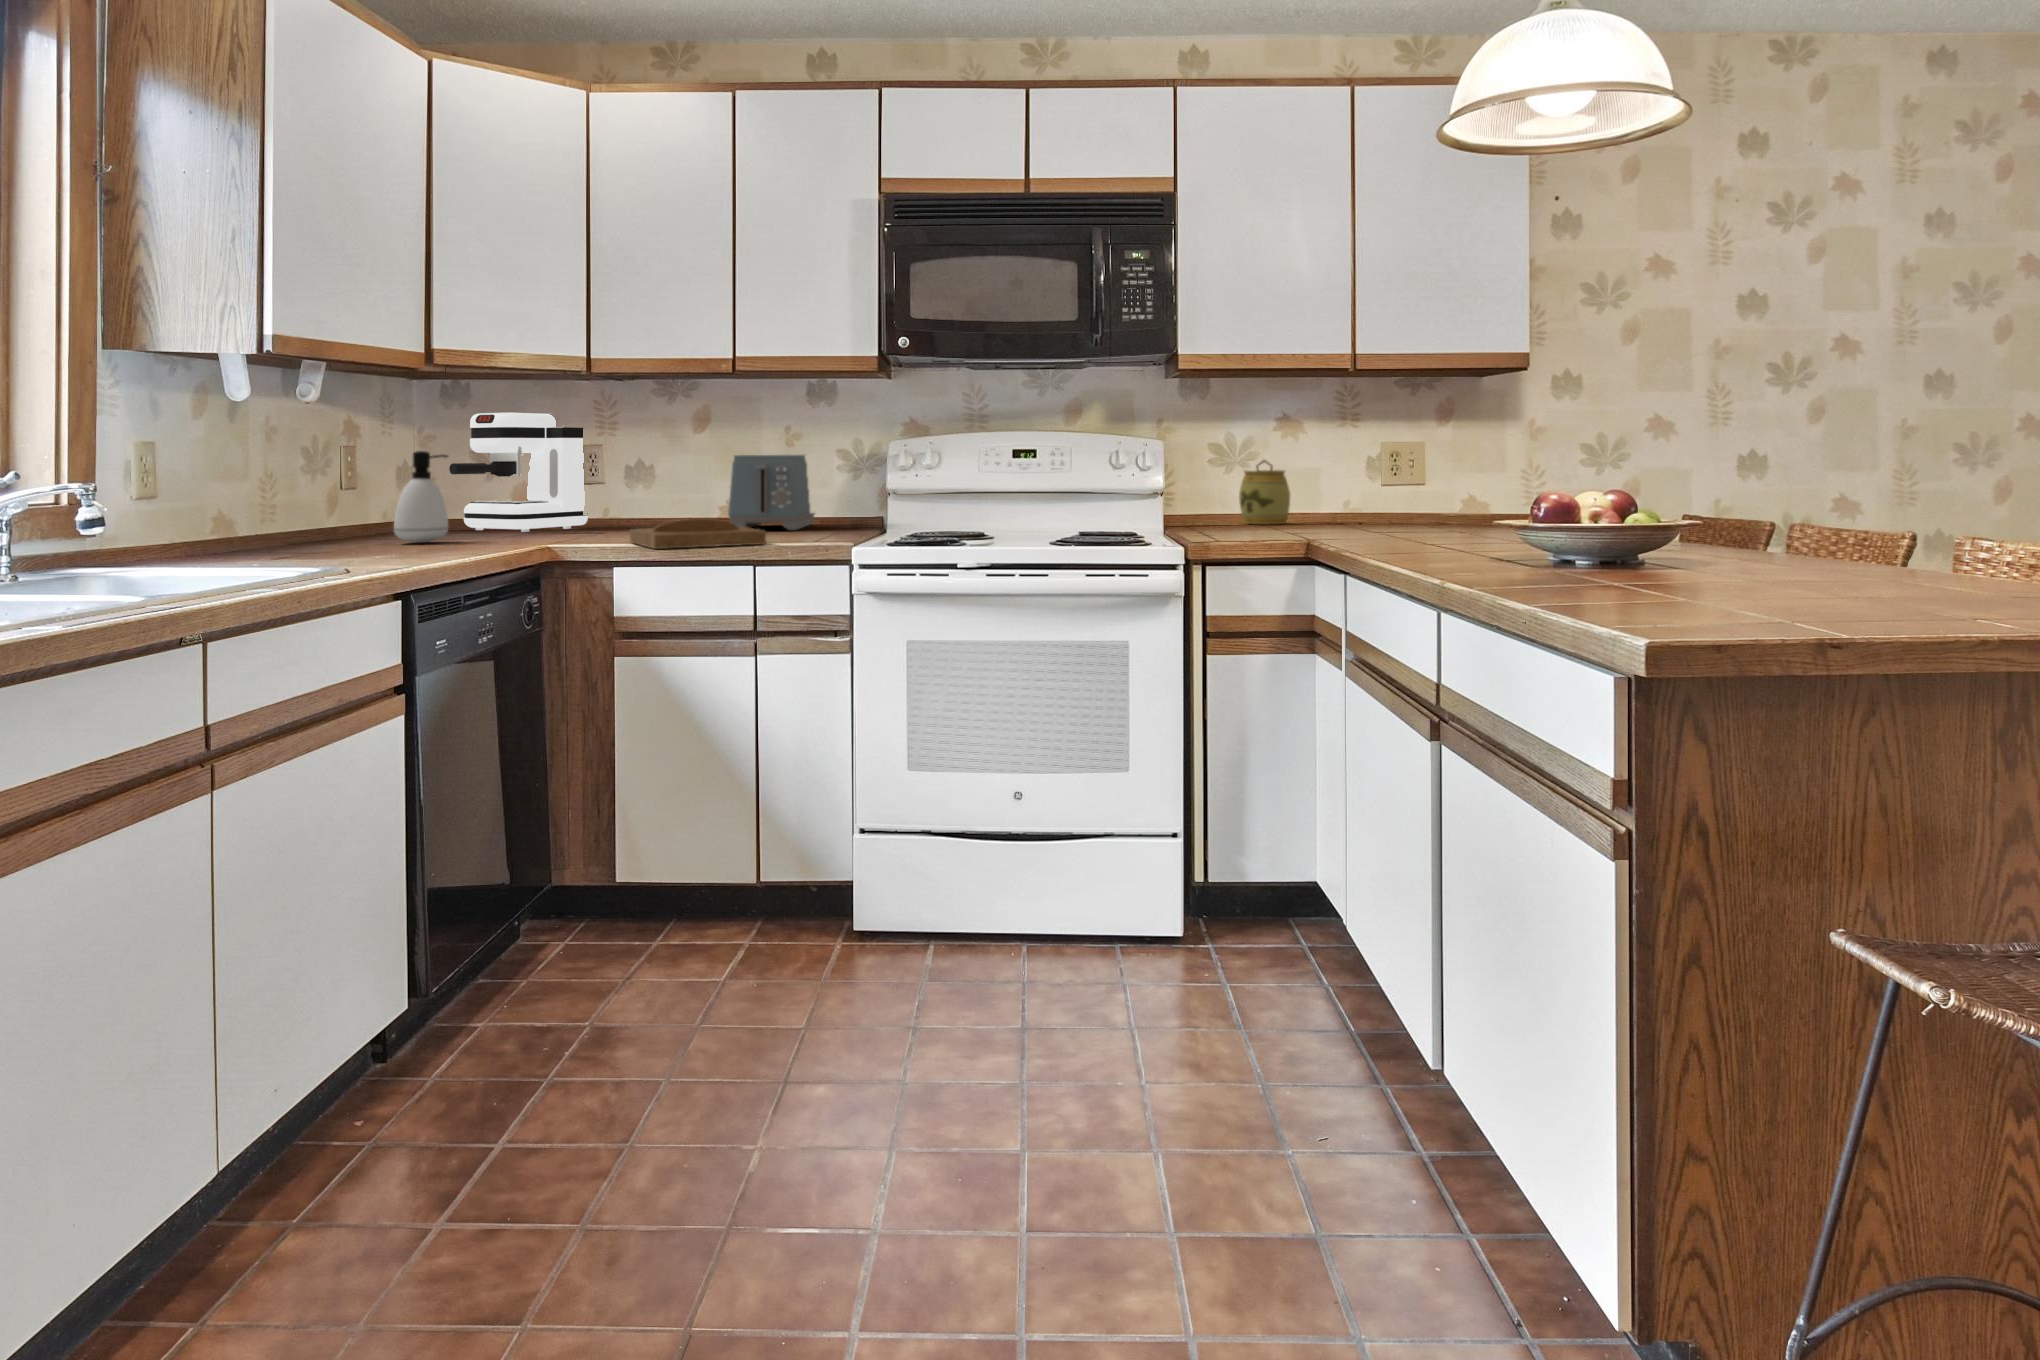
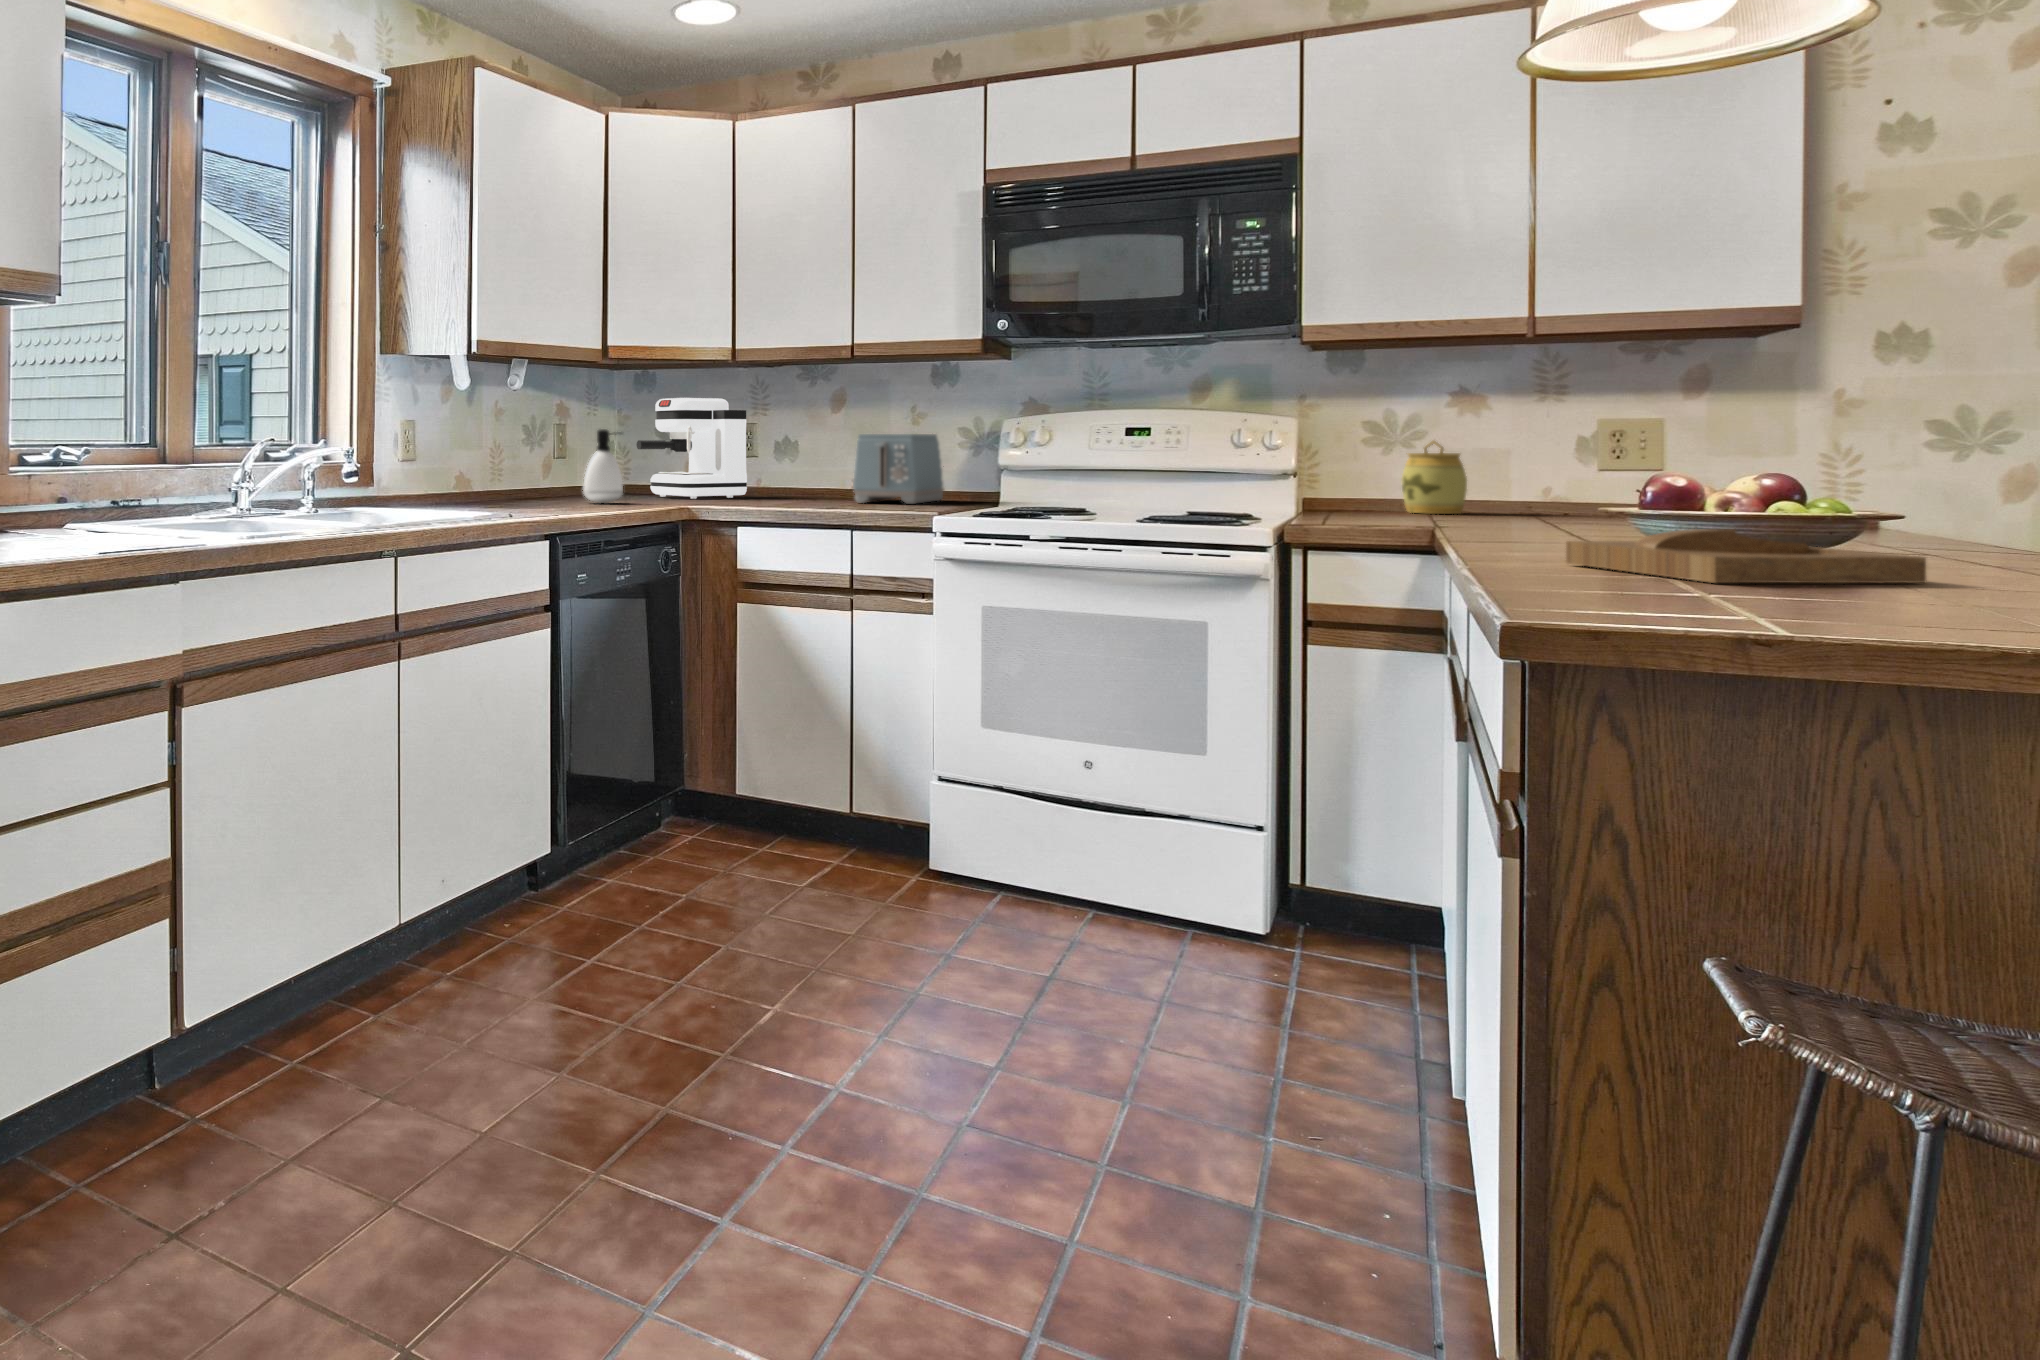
tray: present [630,519,766,549] -> present [1566,529,1926,583]

